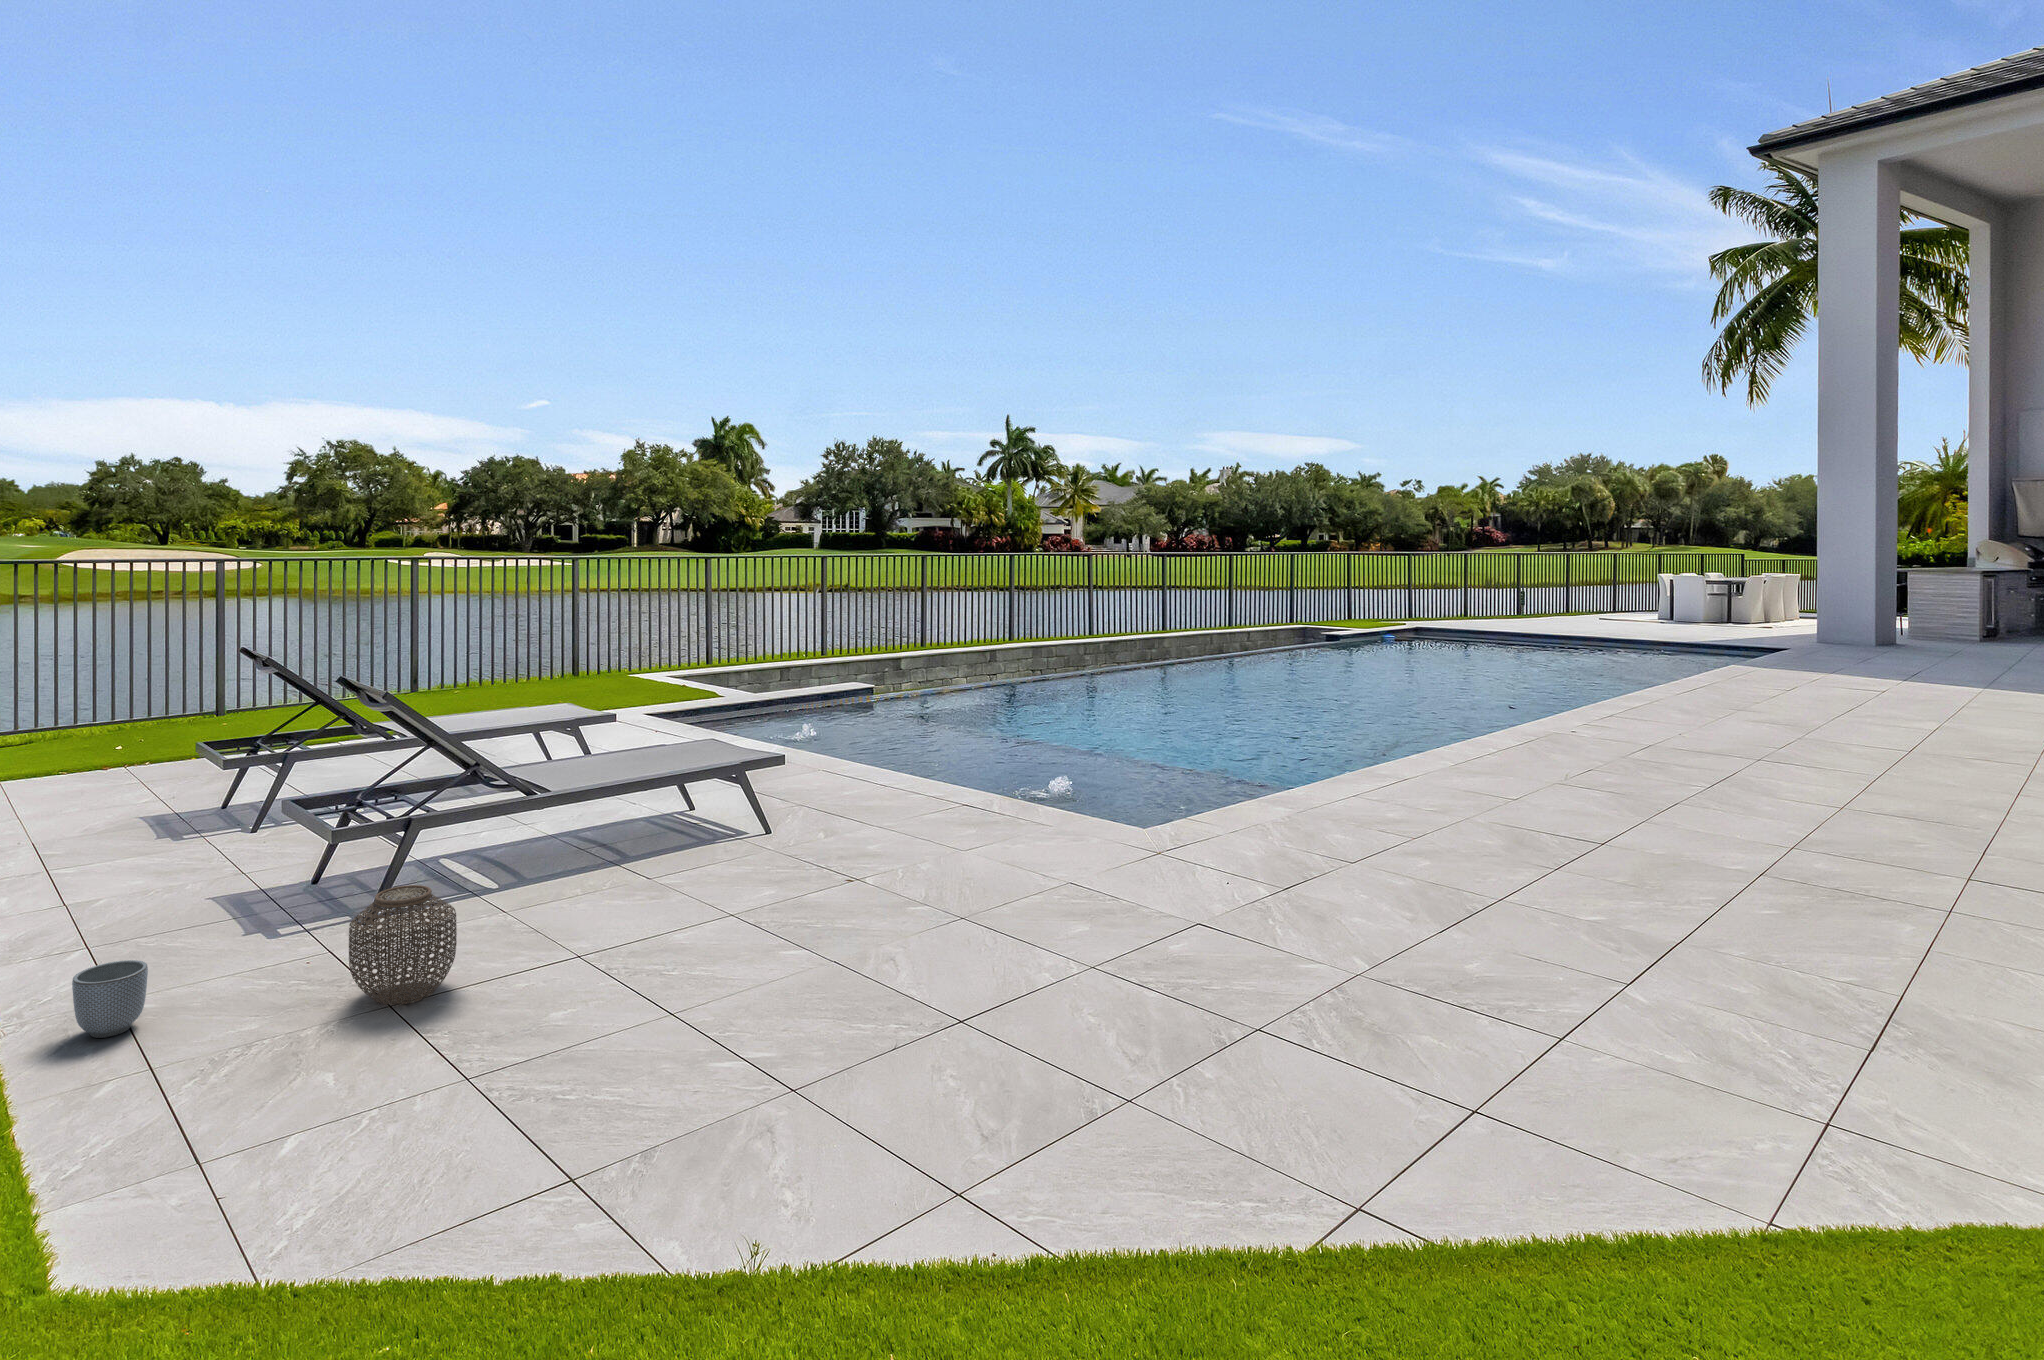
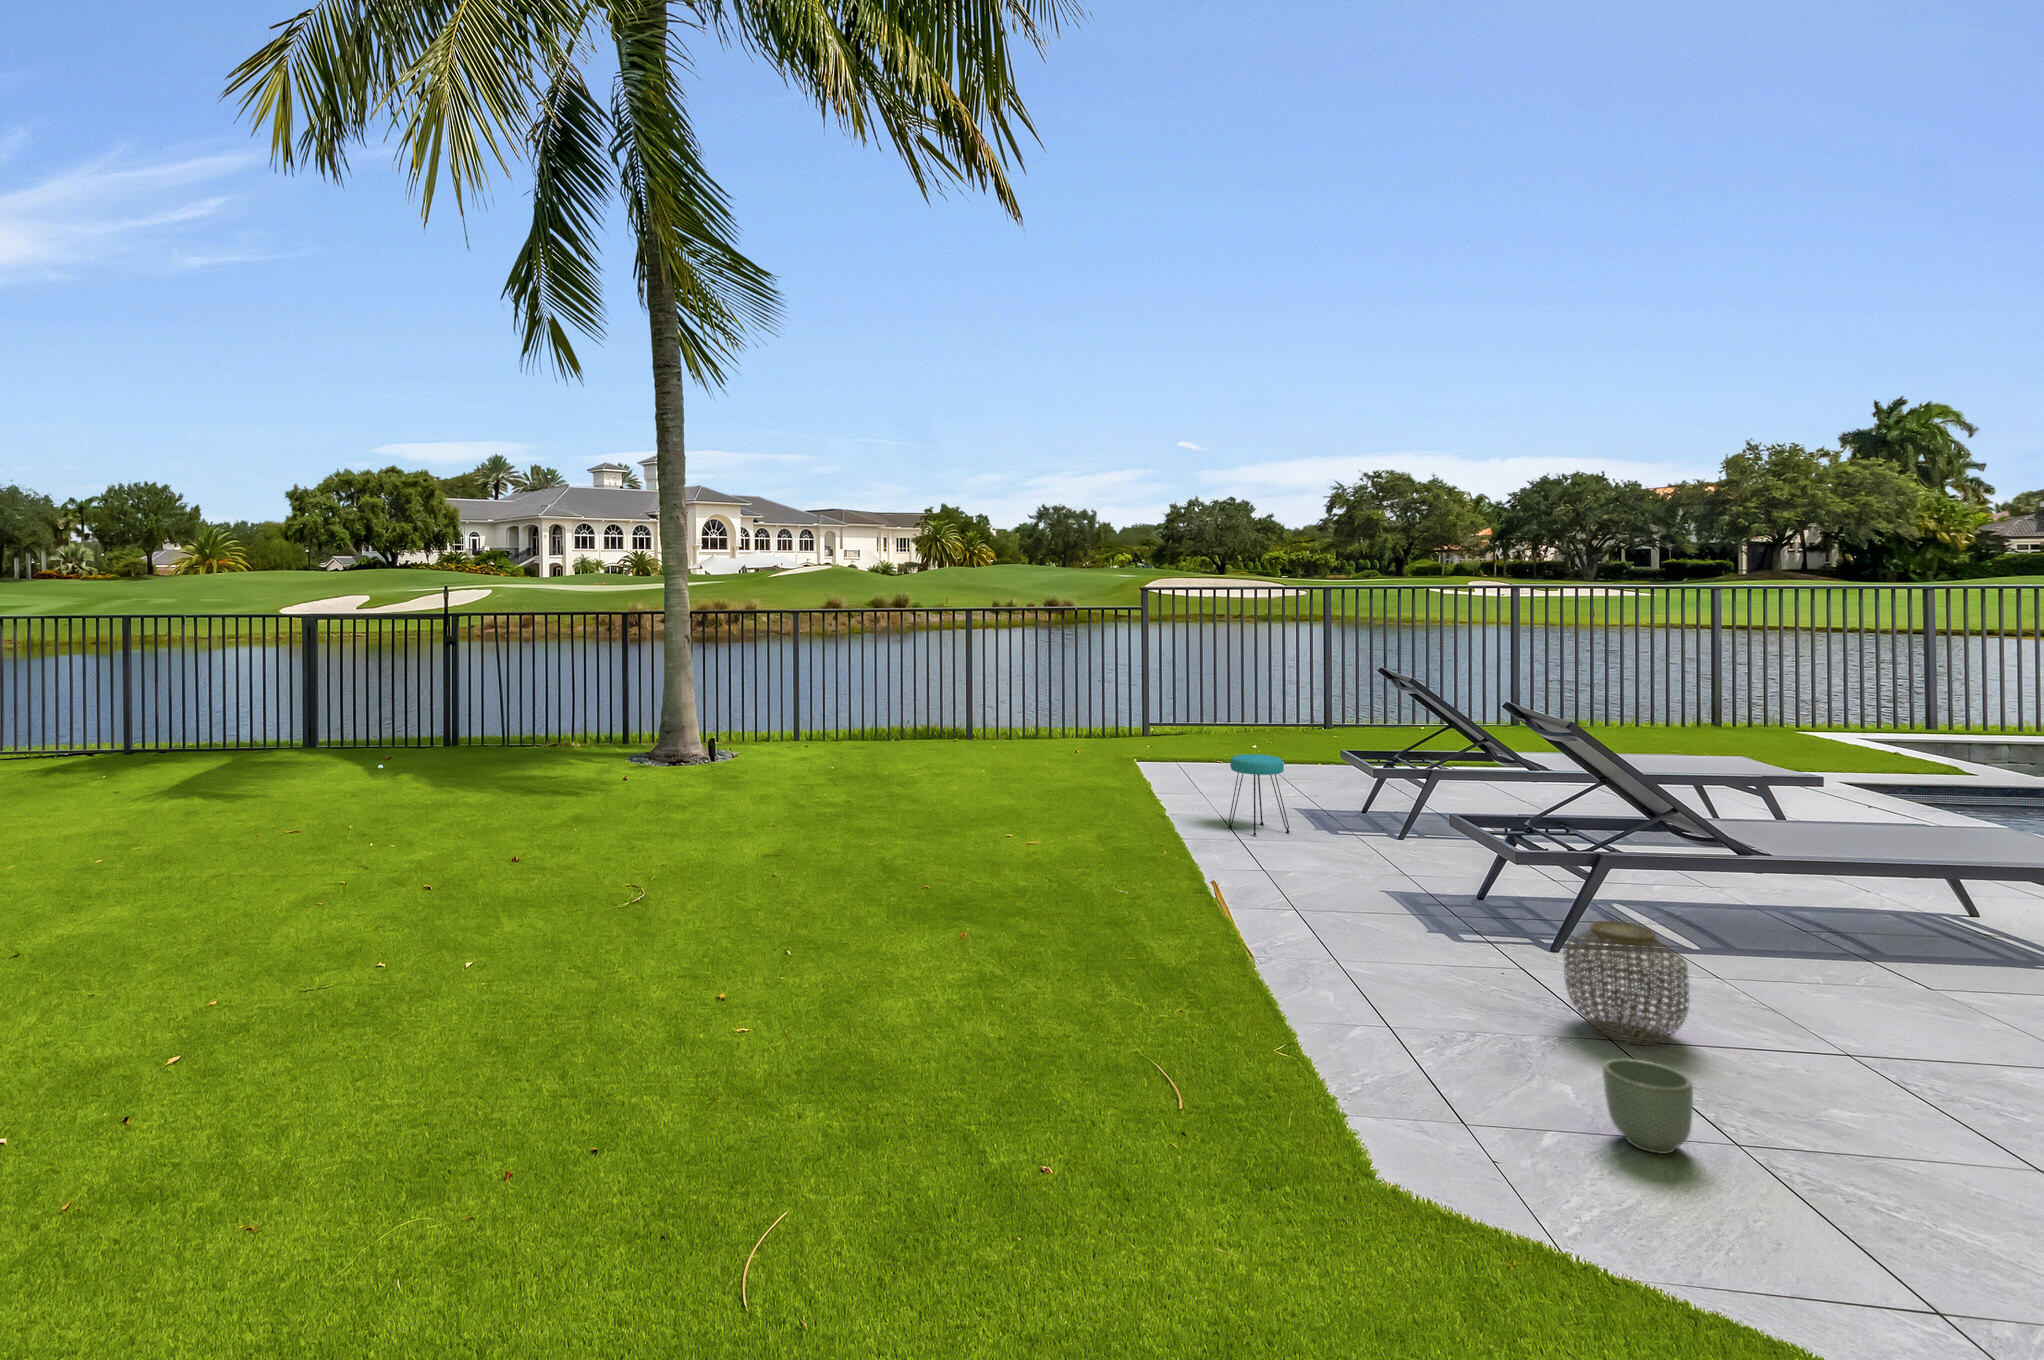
stool: none [36,761,121,861] -> present [1228,754,1290,835]
planter: present [72,960,148,1038] -> present [1603,1058,1693,1154]

